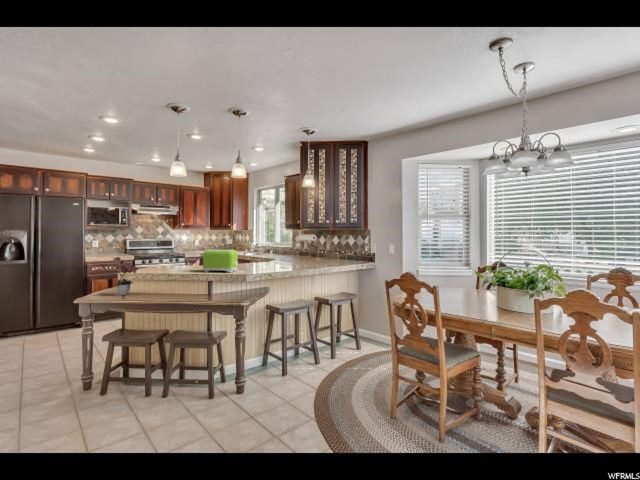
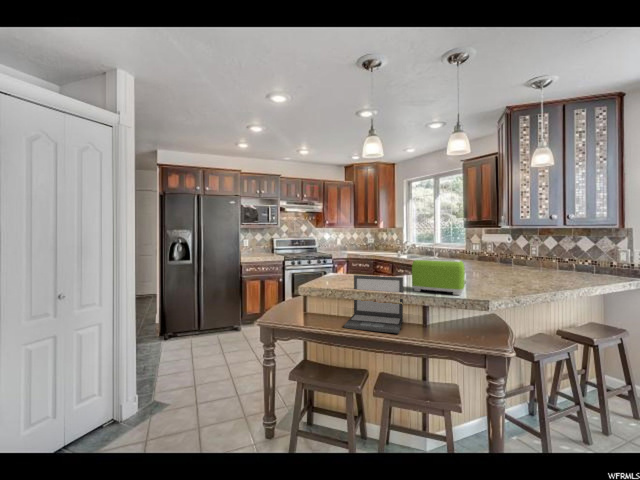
flower arrangement: present [111,257,138,295] -> none [296,265,330,321]
laptop: none [146,262,195,298] -> present [344,275,403,333]

